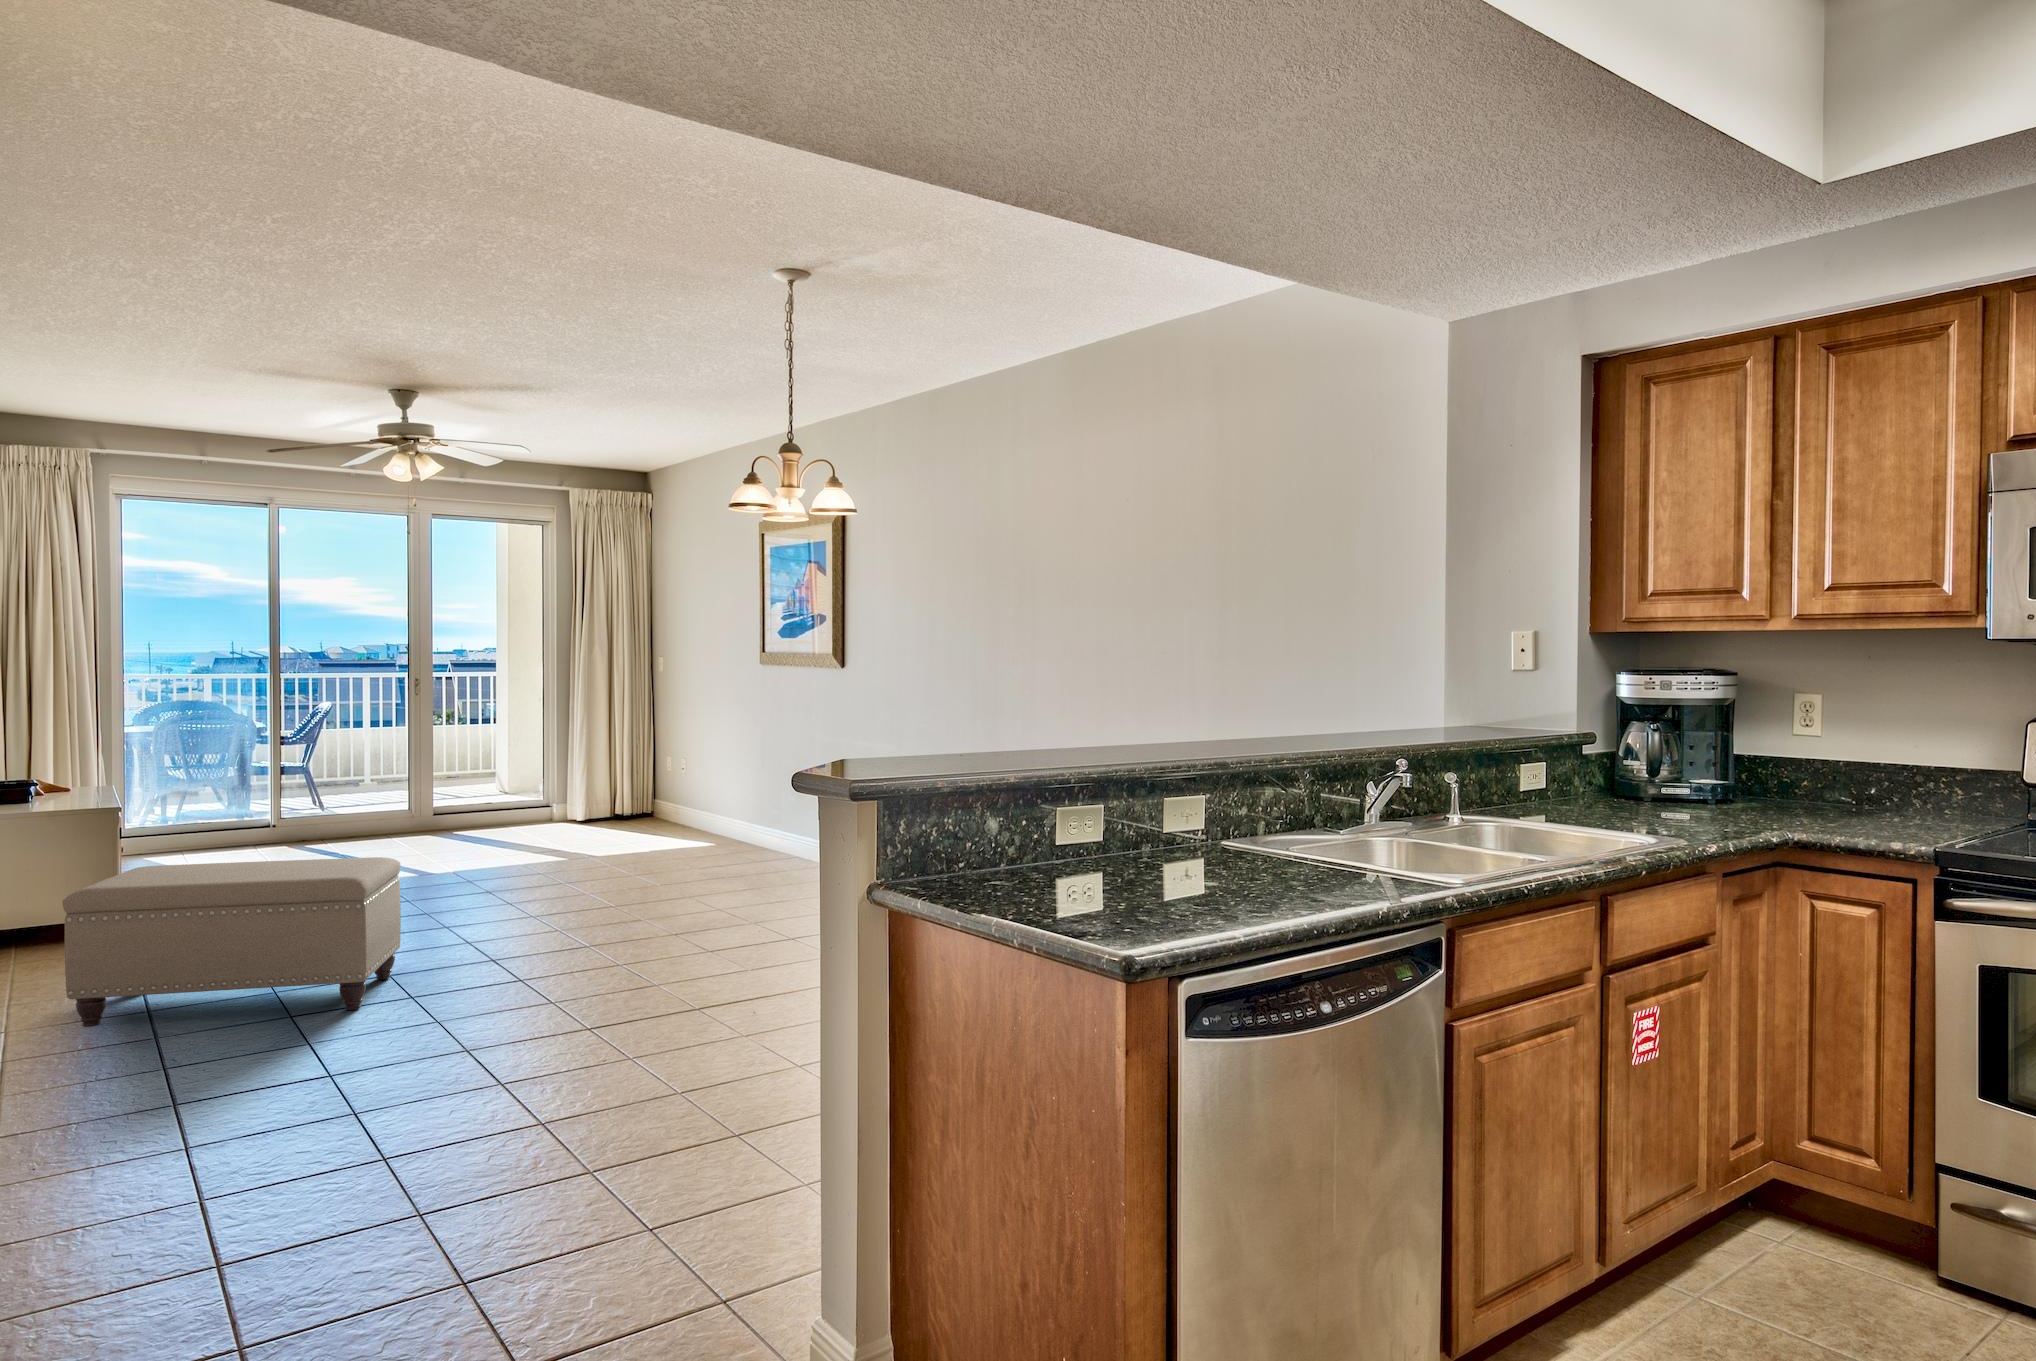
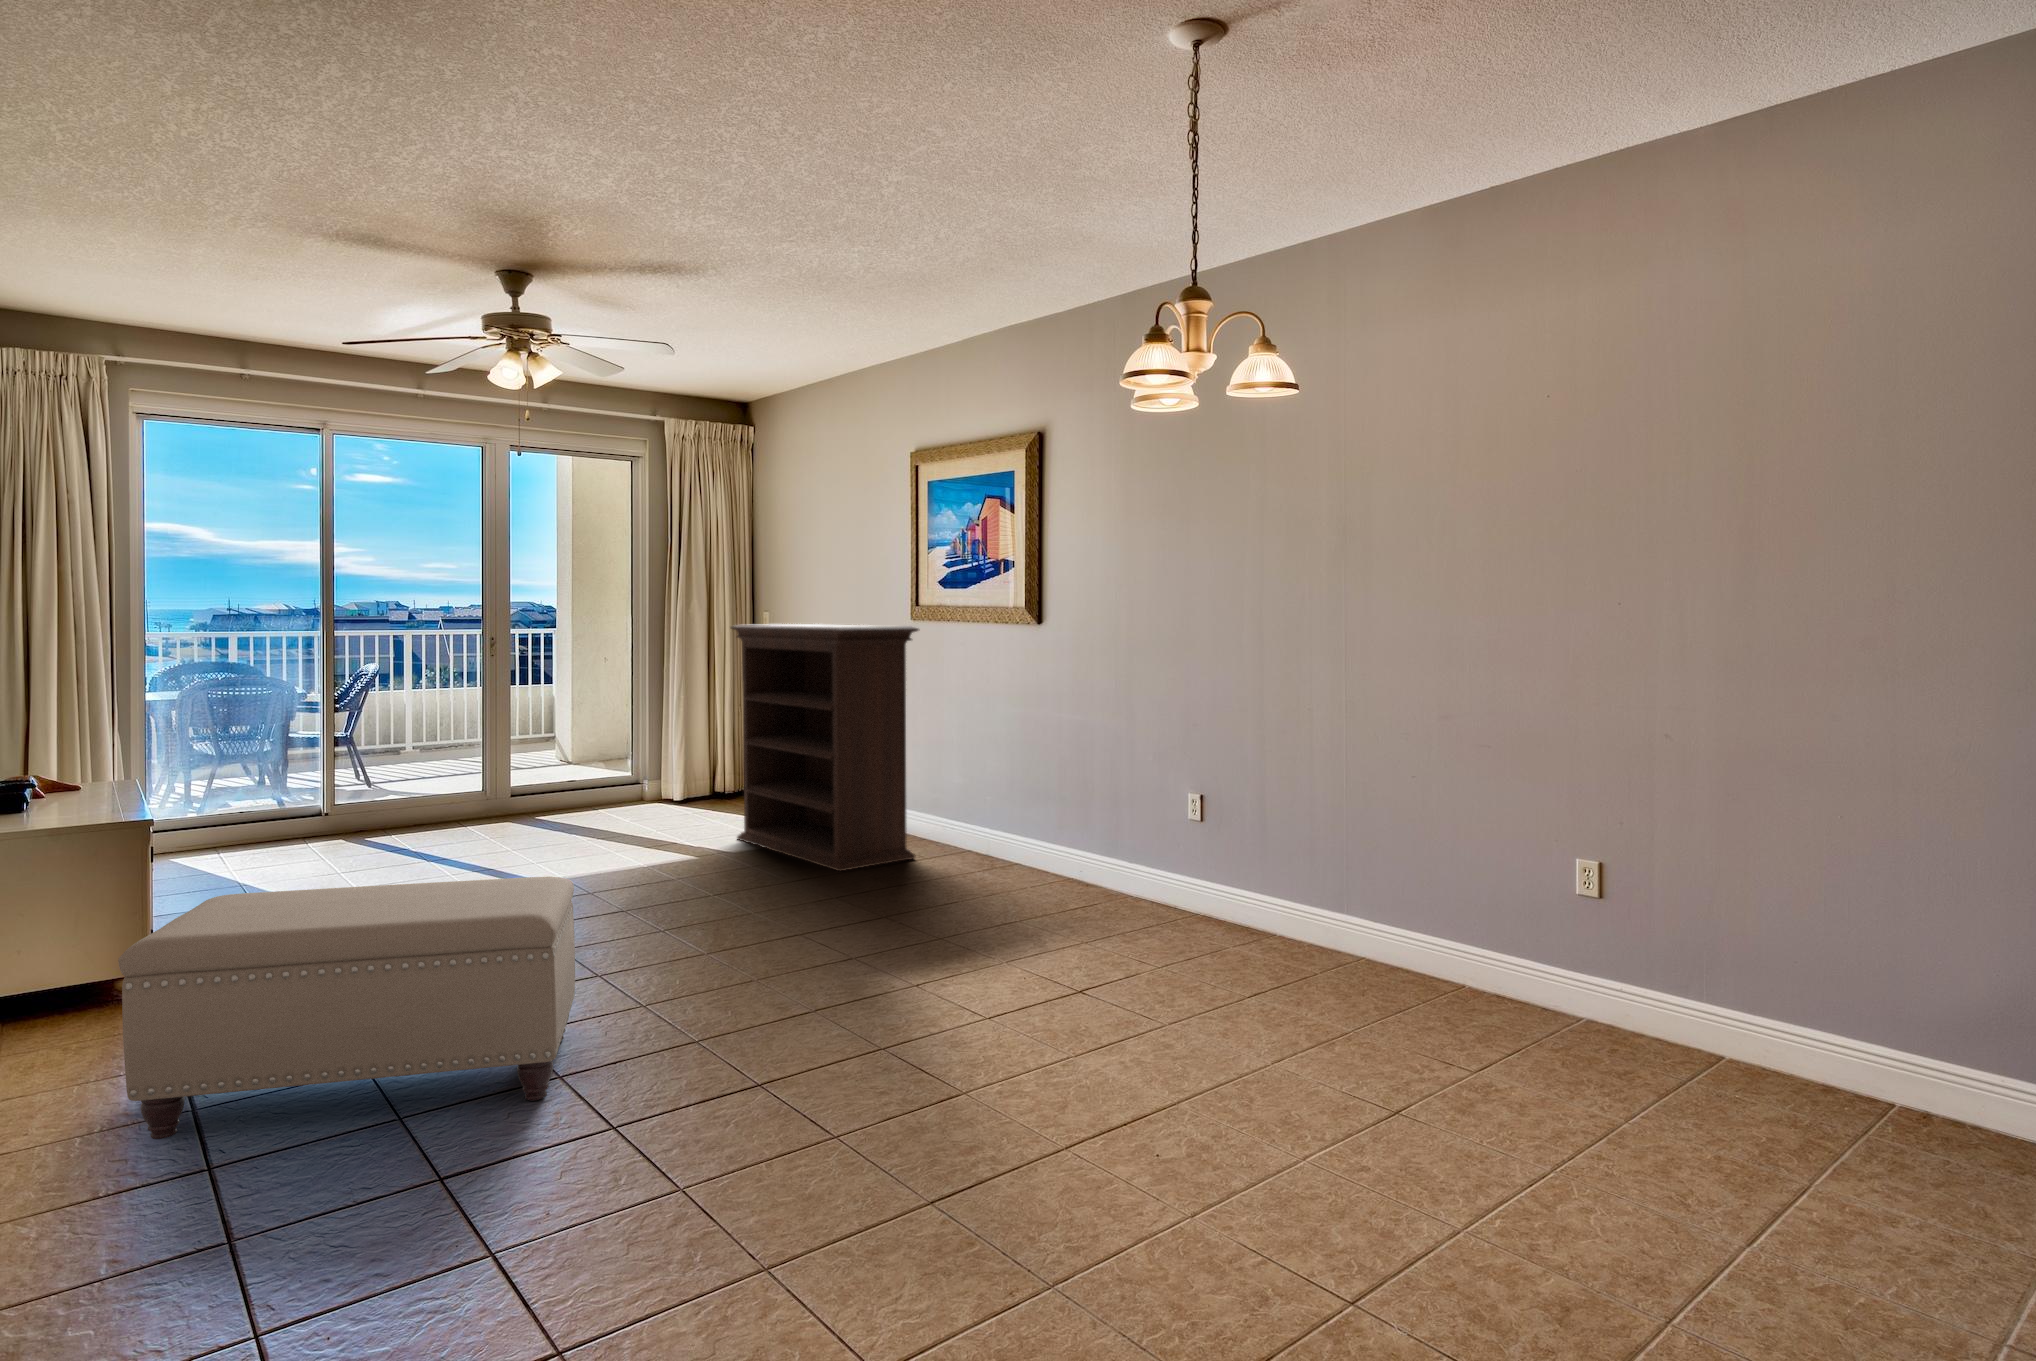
bookshelf: none [606,667,753,875] -> present [731,624,919,871]

